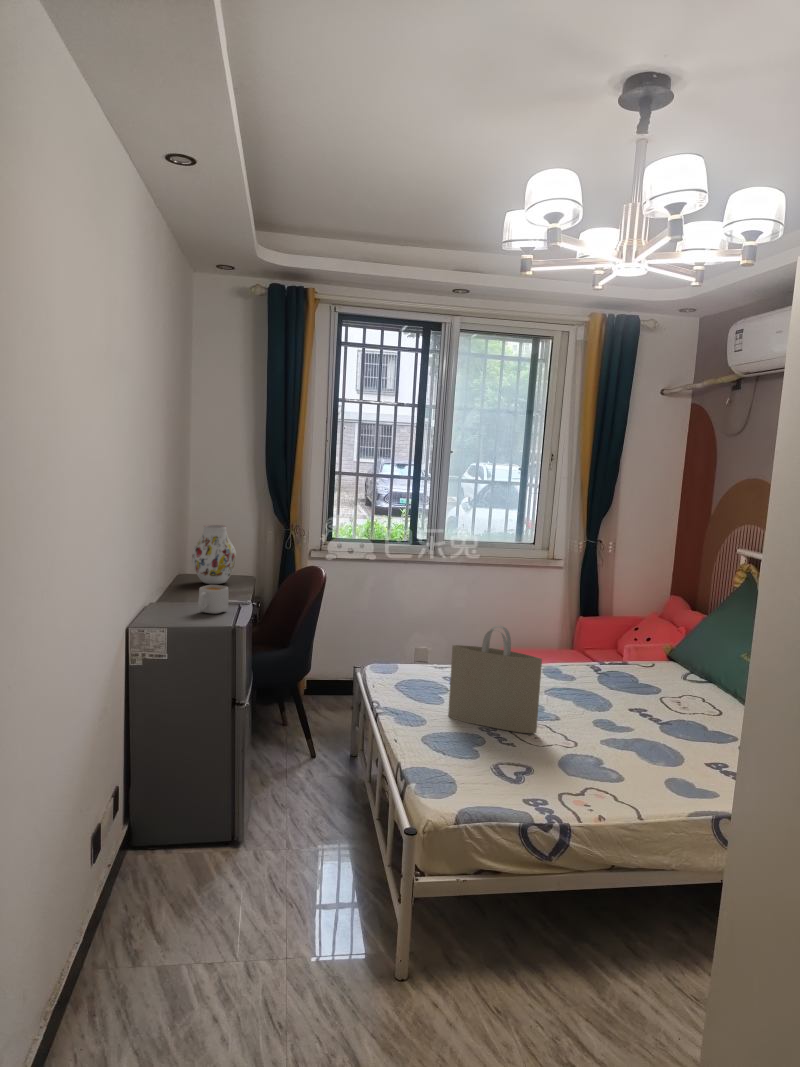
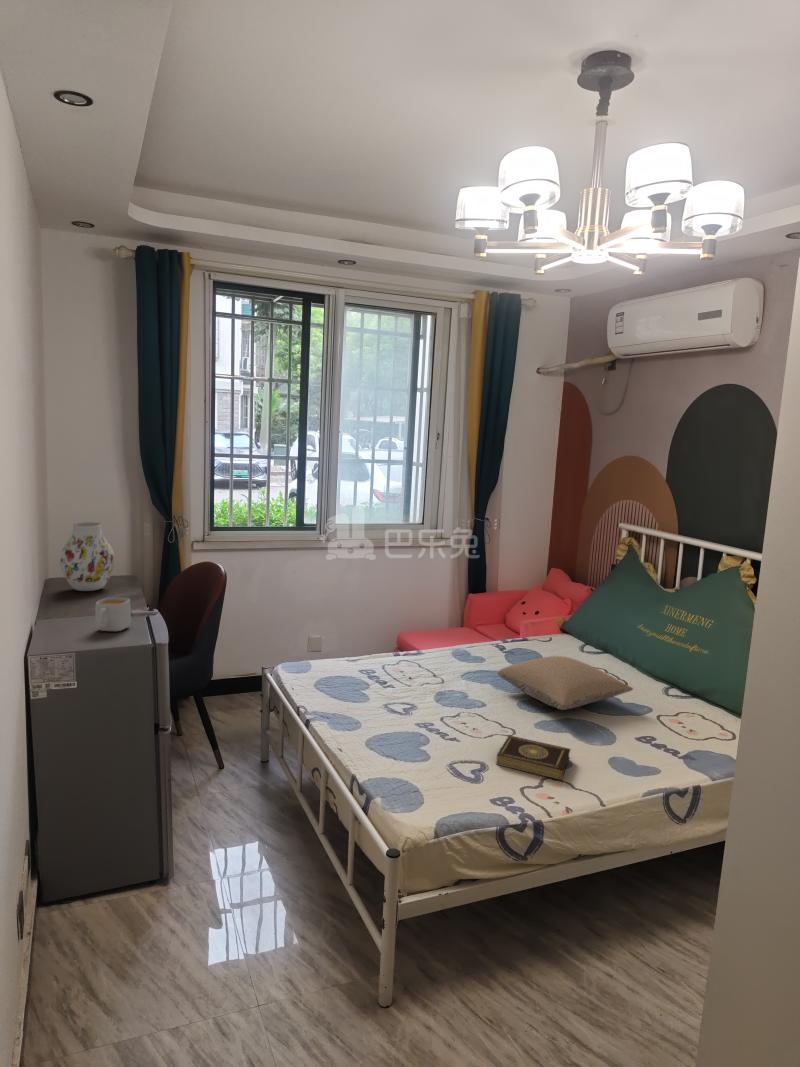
tote bag: present [448,626,542,733] -> none [382,619,479,726]
pillow: none [575,677,718,730] -> present [498,656,633,710]
book: none [544,745,625,793] -> present [496,736,570,780]

